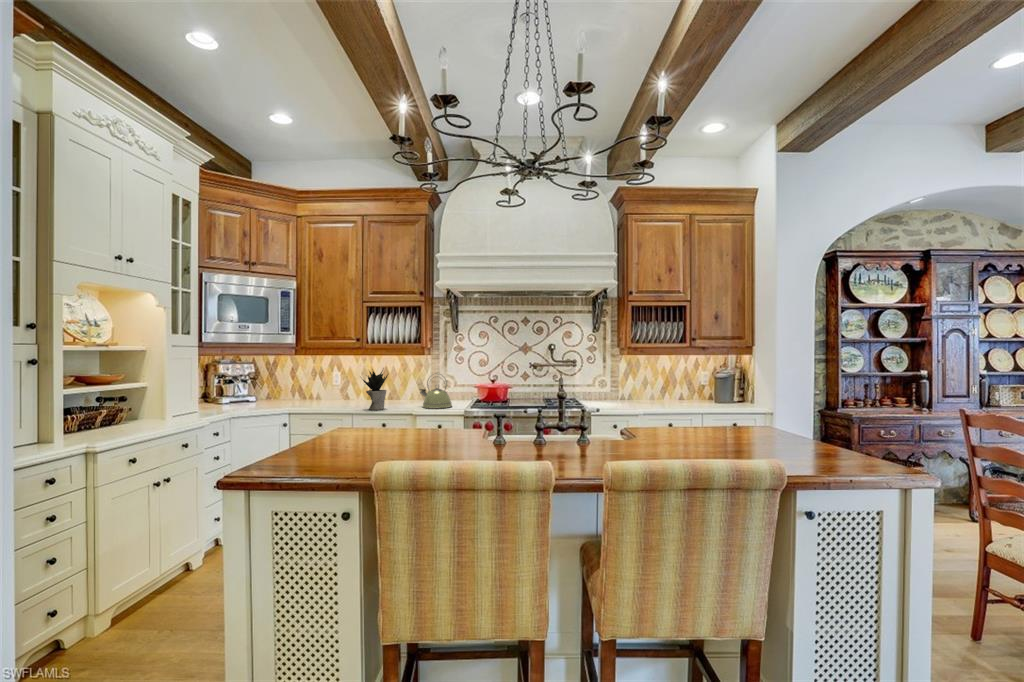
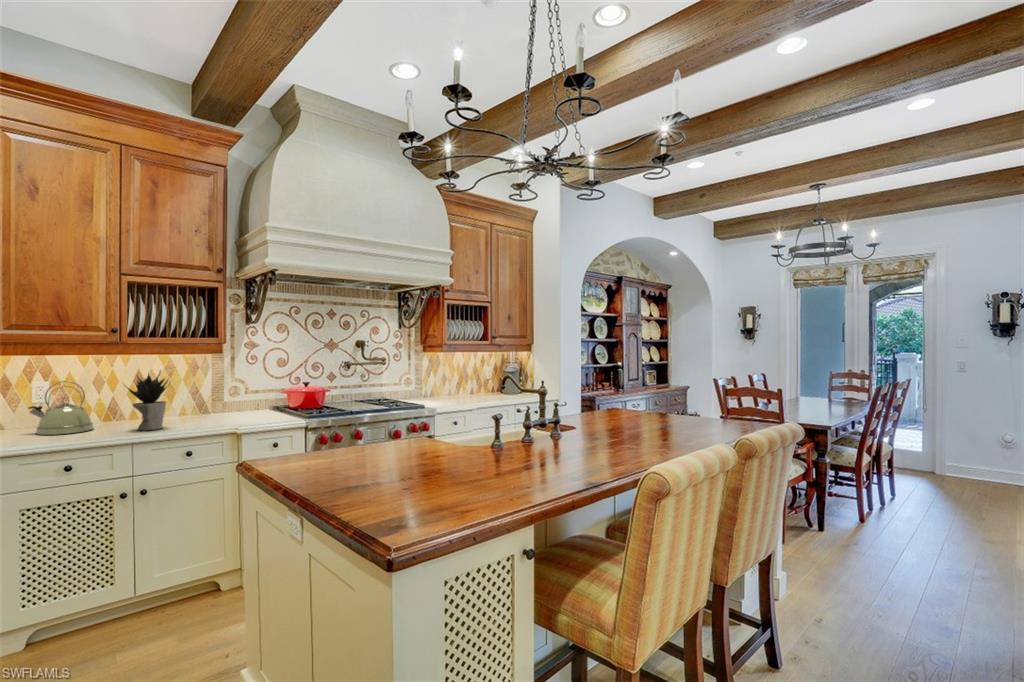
kettle: present [420,375,452,409] -> present [28,381,94,435]

